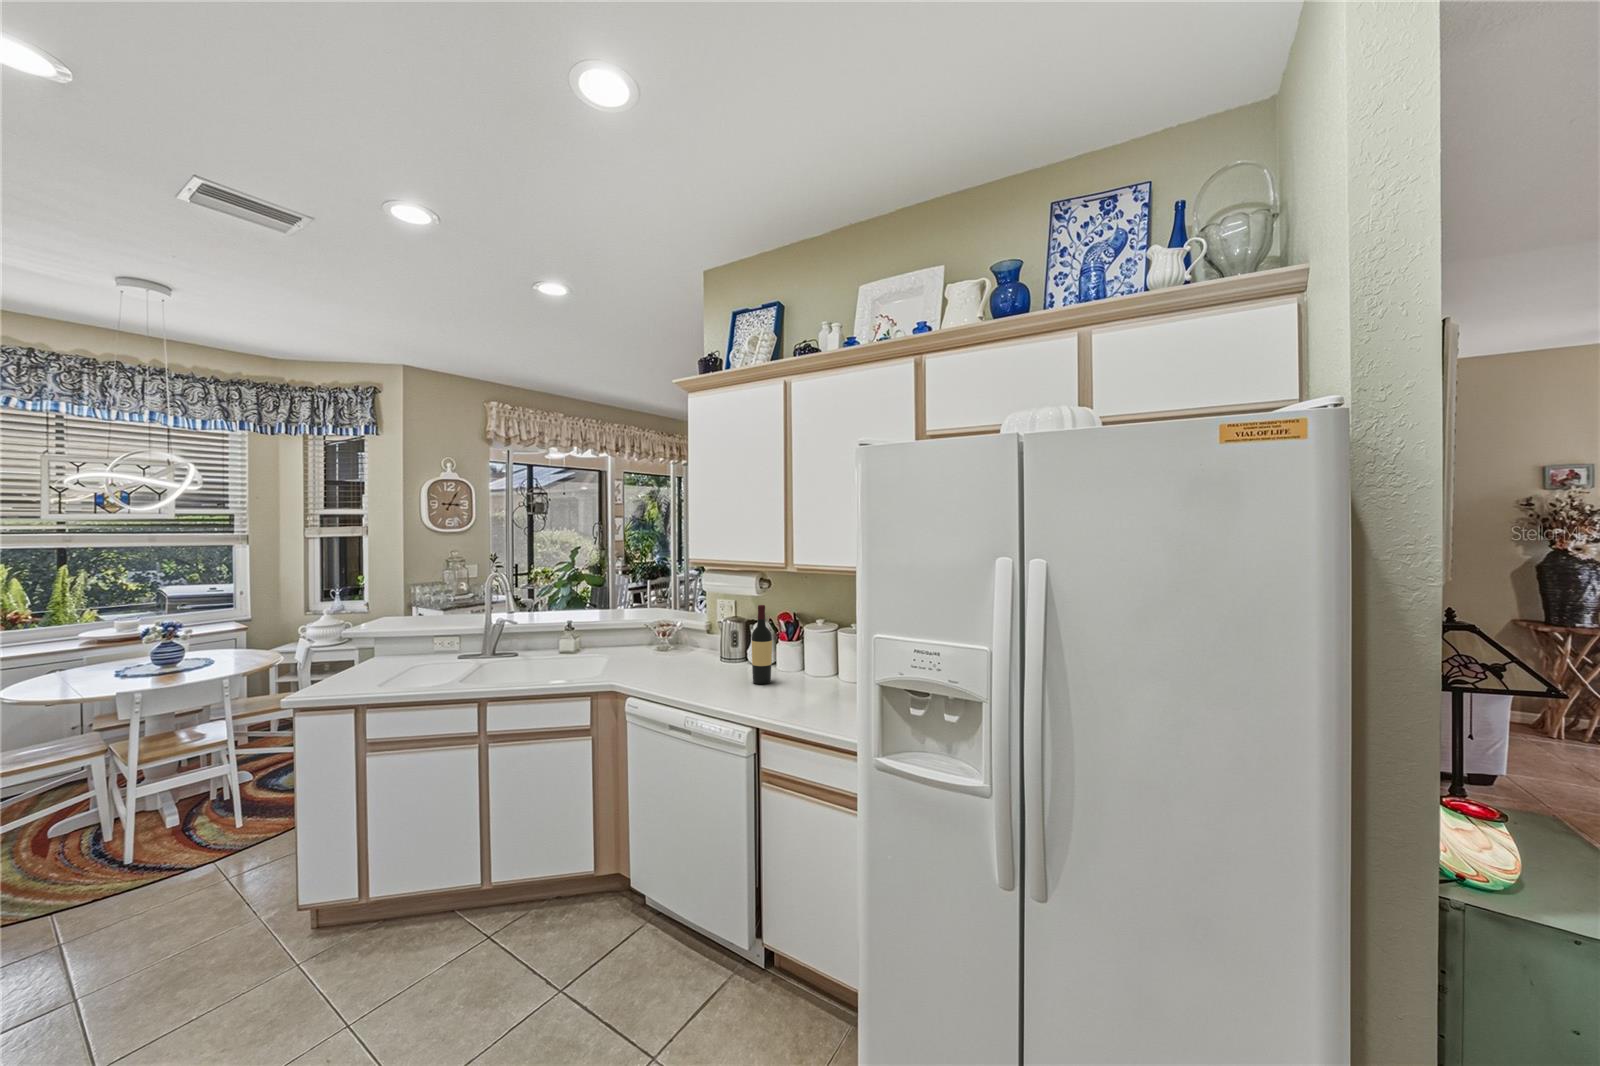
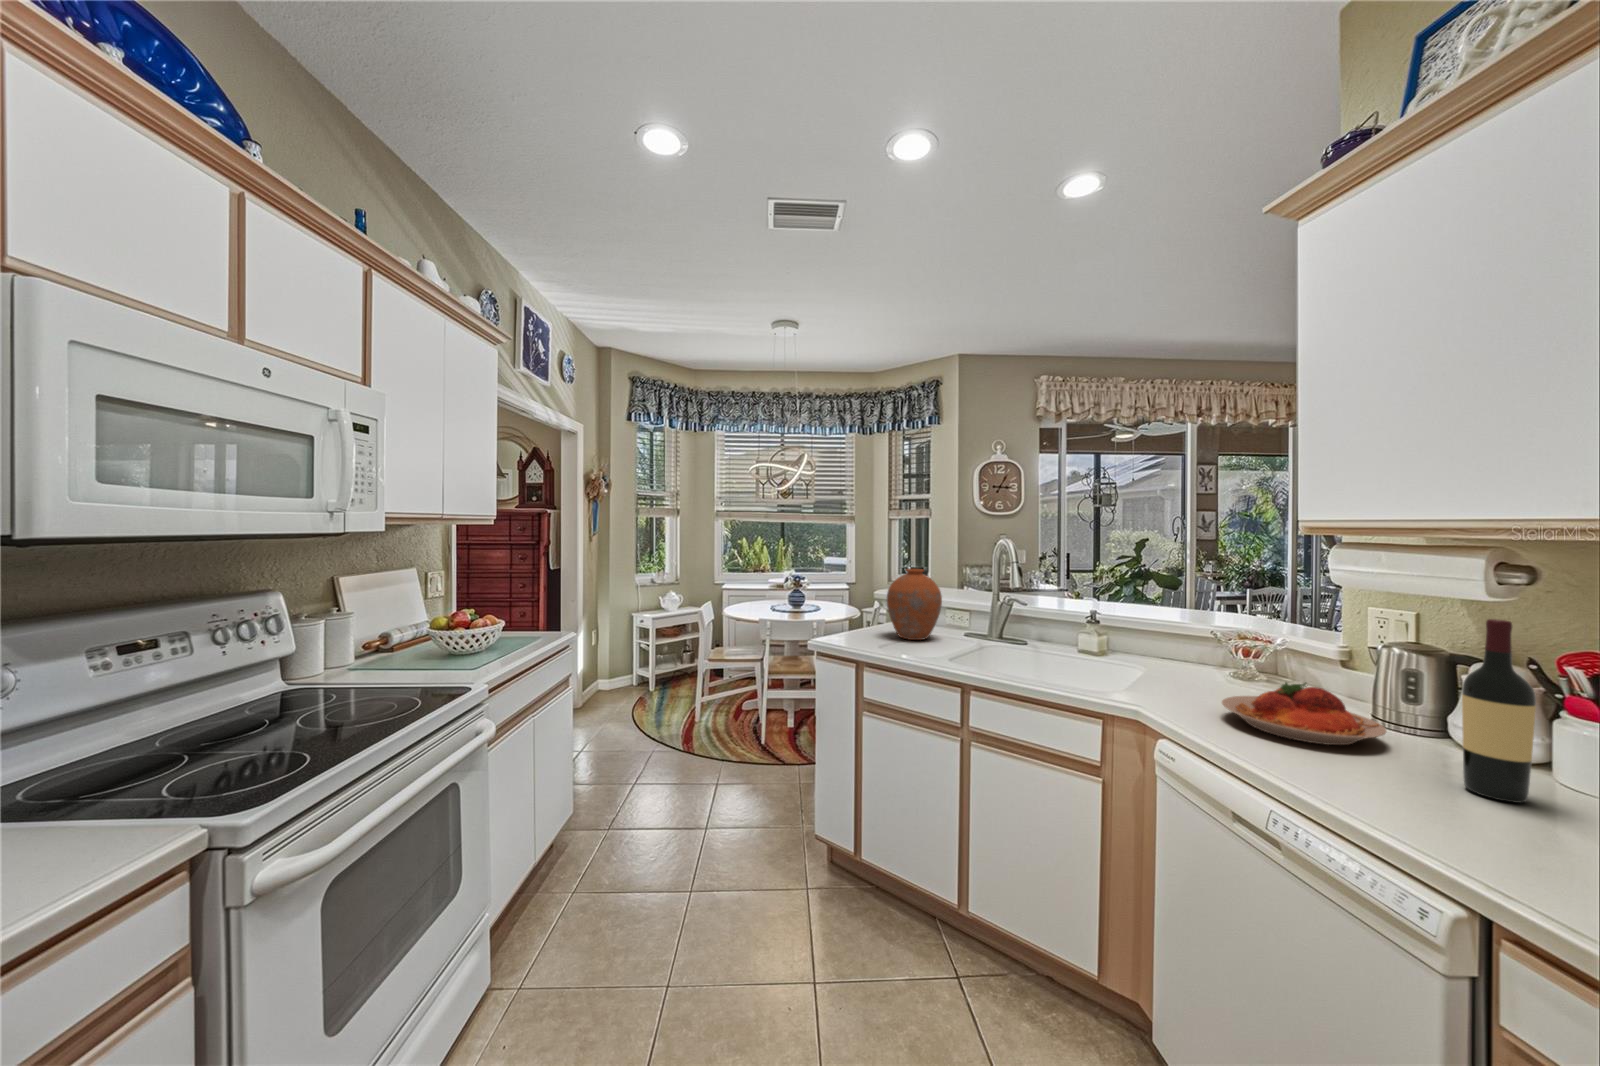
vase: none [373,603,436,673] -> present [887,569,942,640]
plate: none [658,646,727,679] -> present [1222,683,1386,745]

